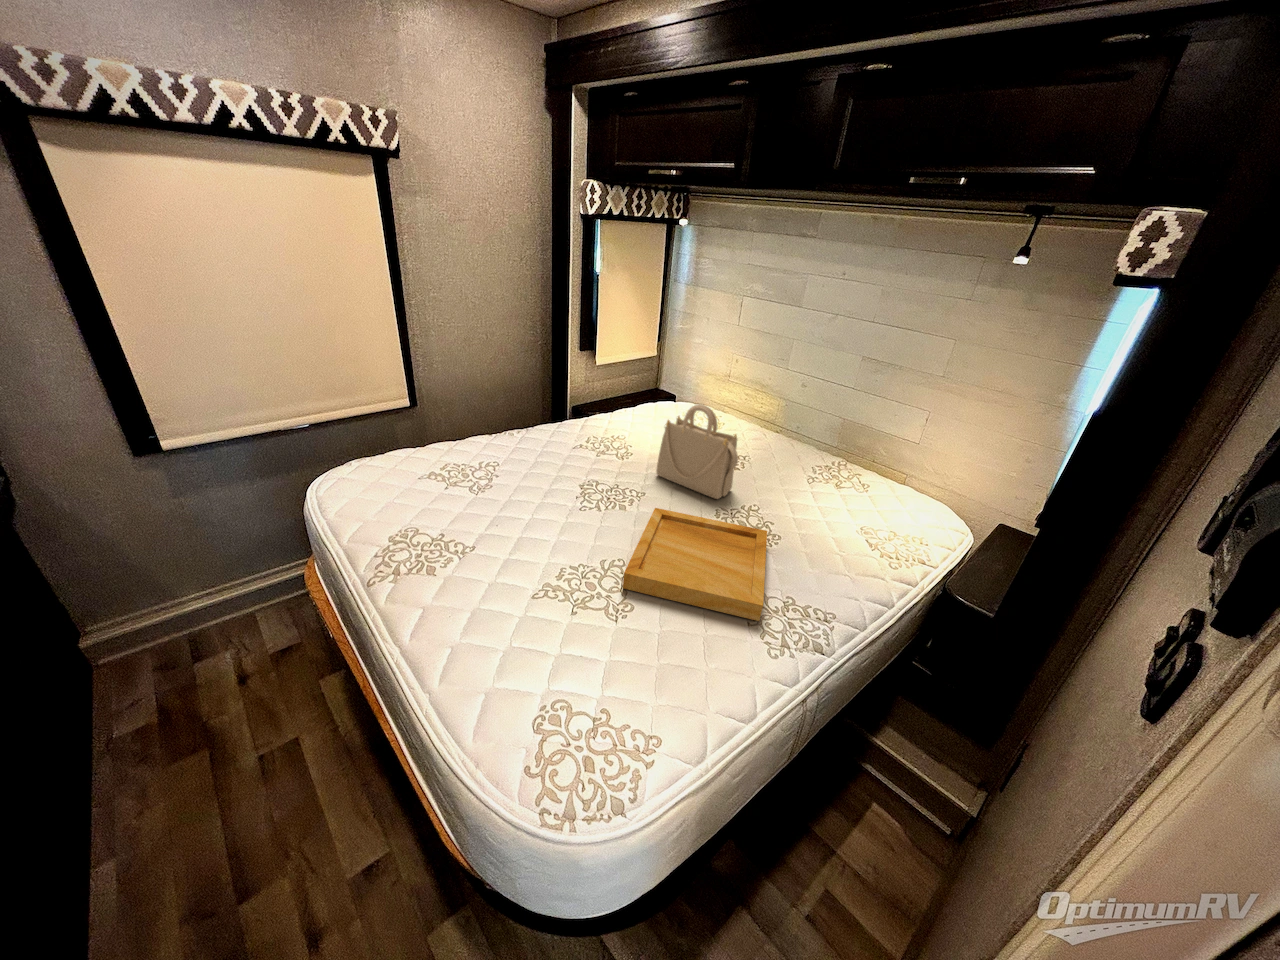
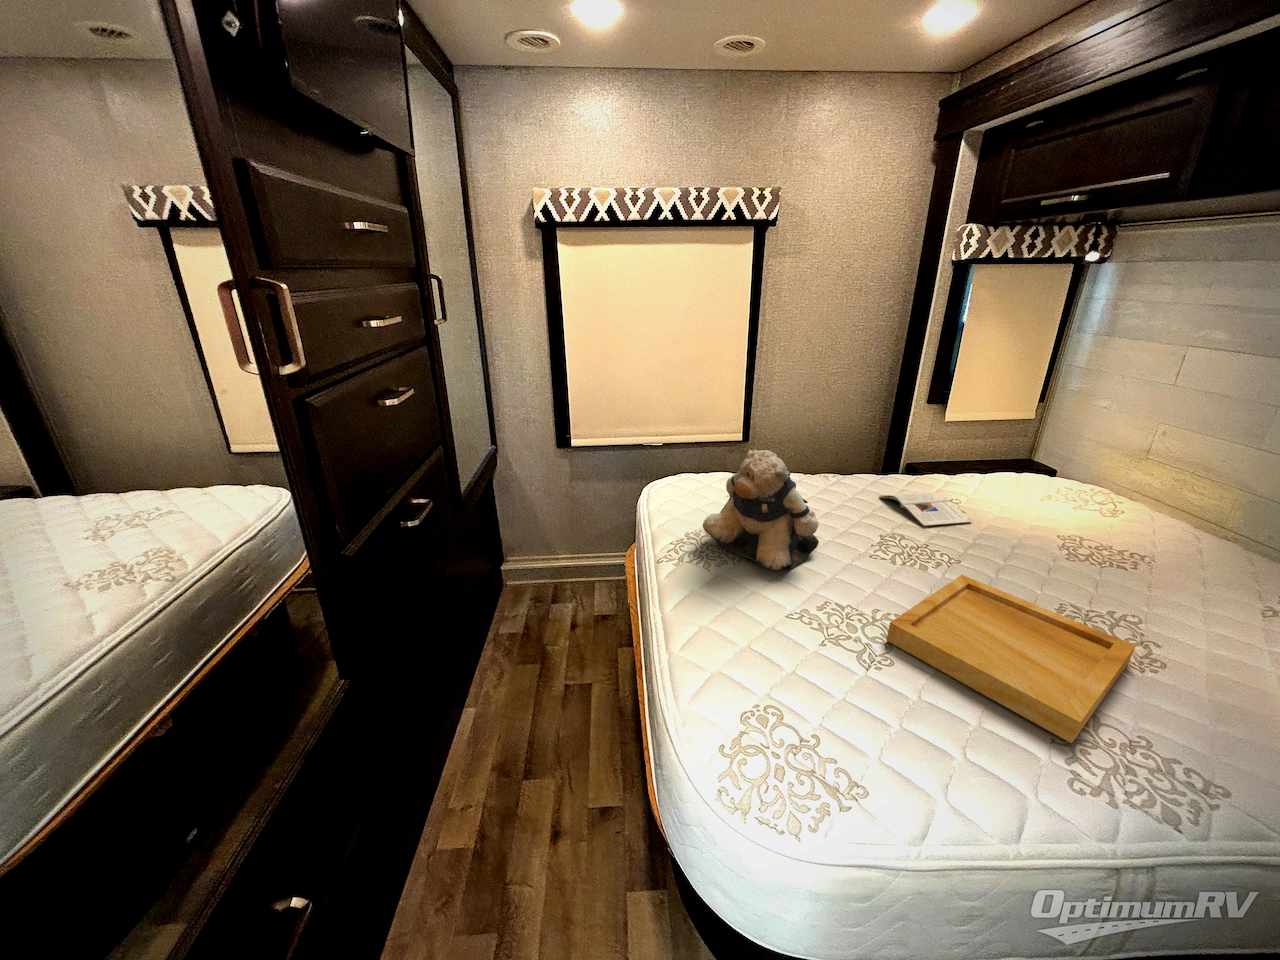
handbag: present [656,404,738,499] -> none [983,466,1117,592]
teddy bear: none [412,433,537,553] -> present [703,449,819,570]
magazine: none [567,434,642,468] -> present [879,493,972,526]

